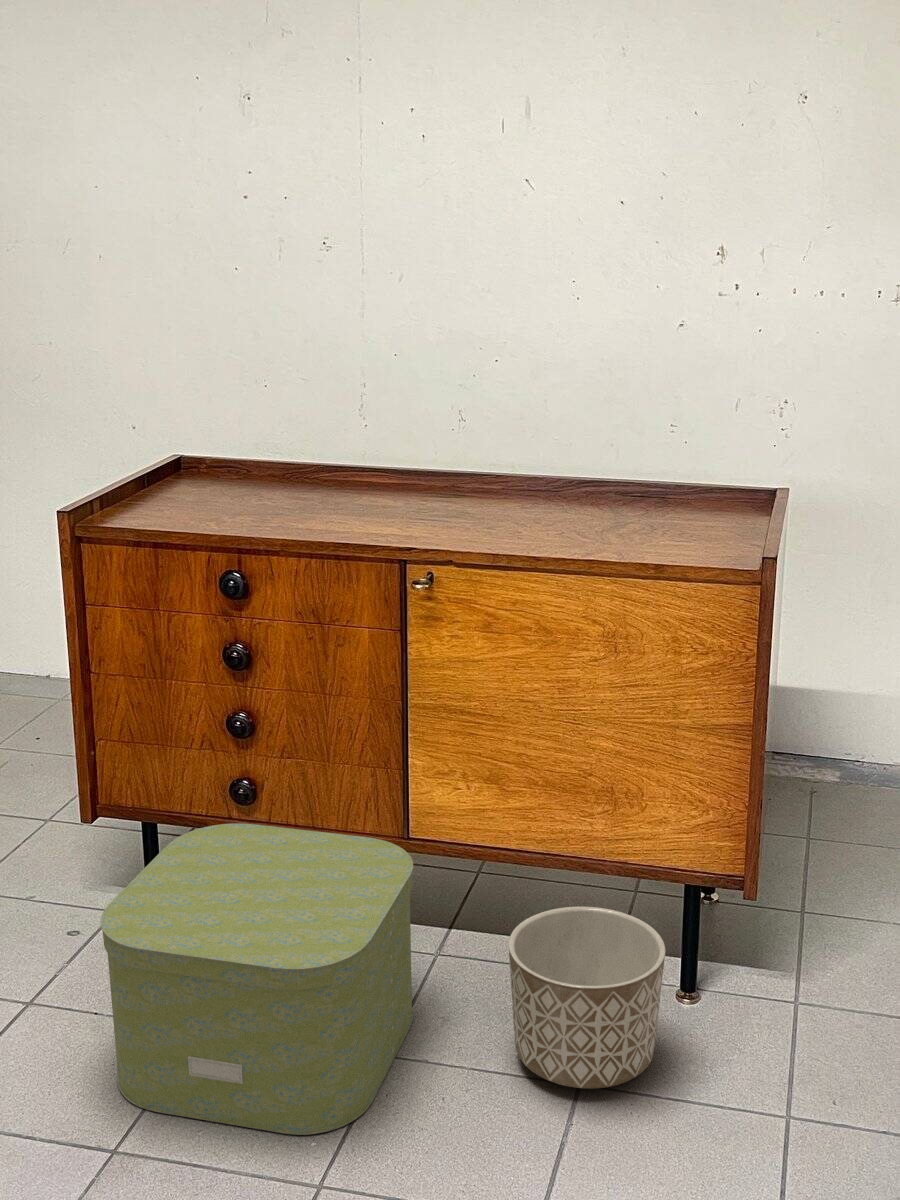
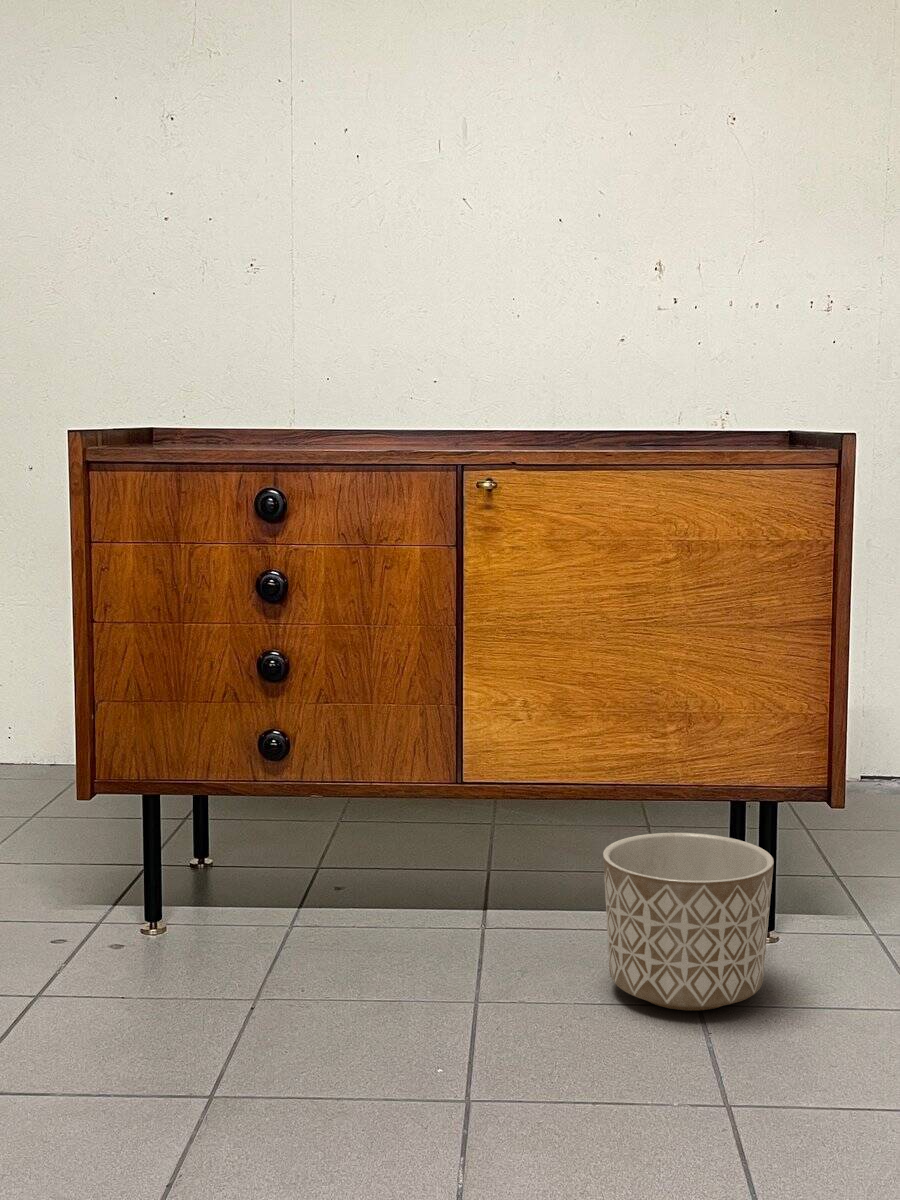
storage box: present [100,823,413,1135] -> none [163,778,488,1072]

